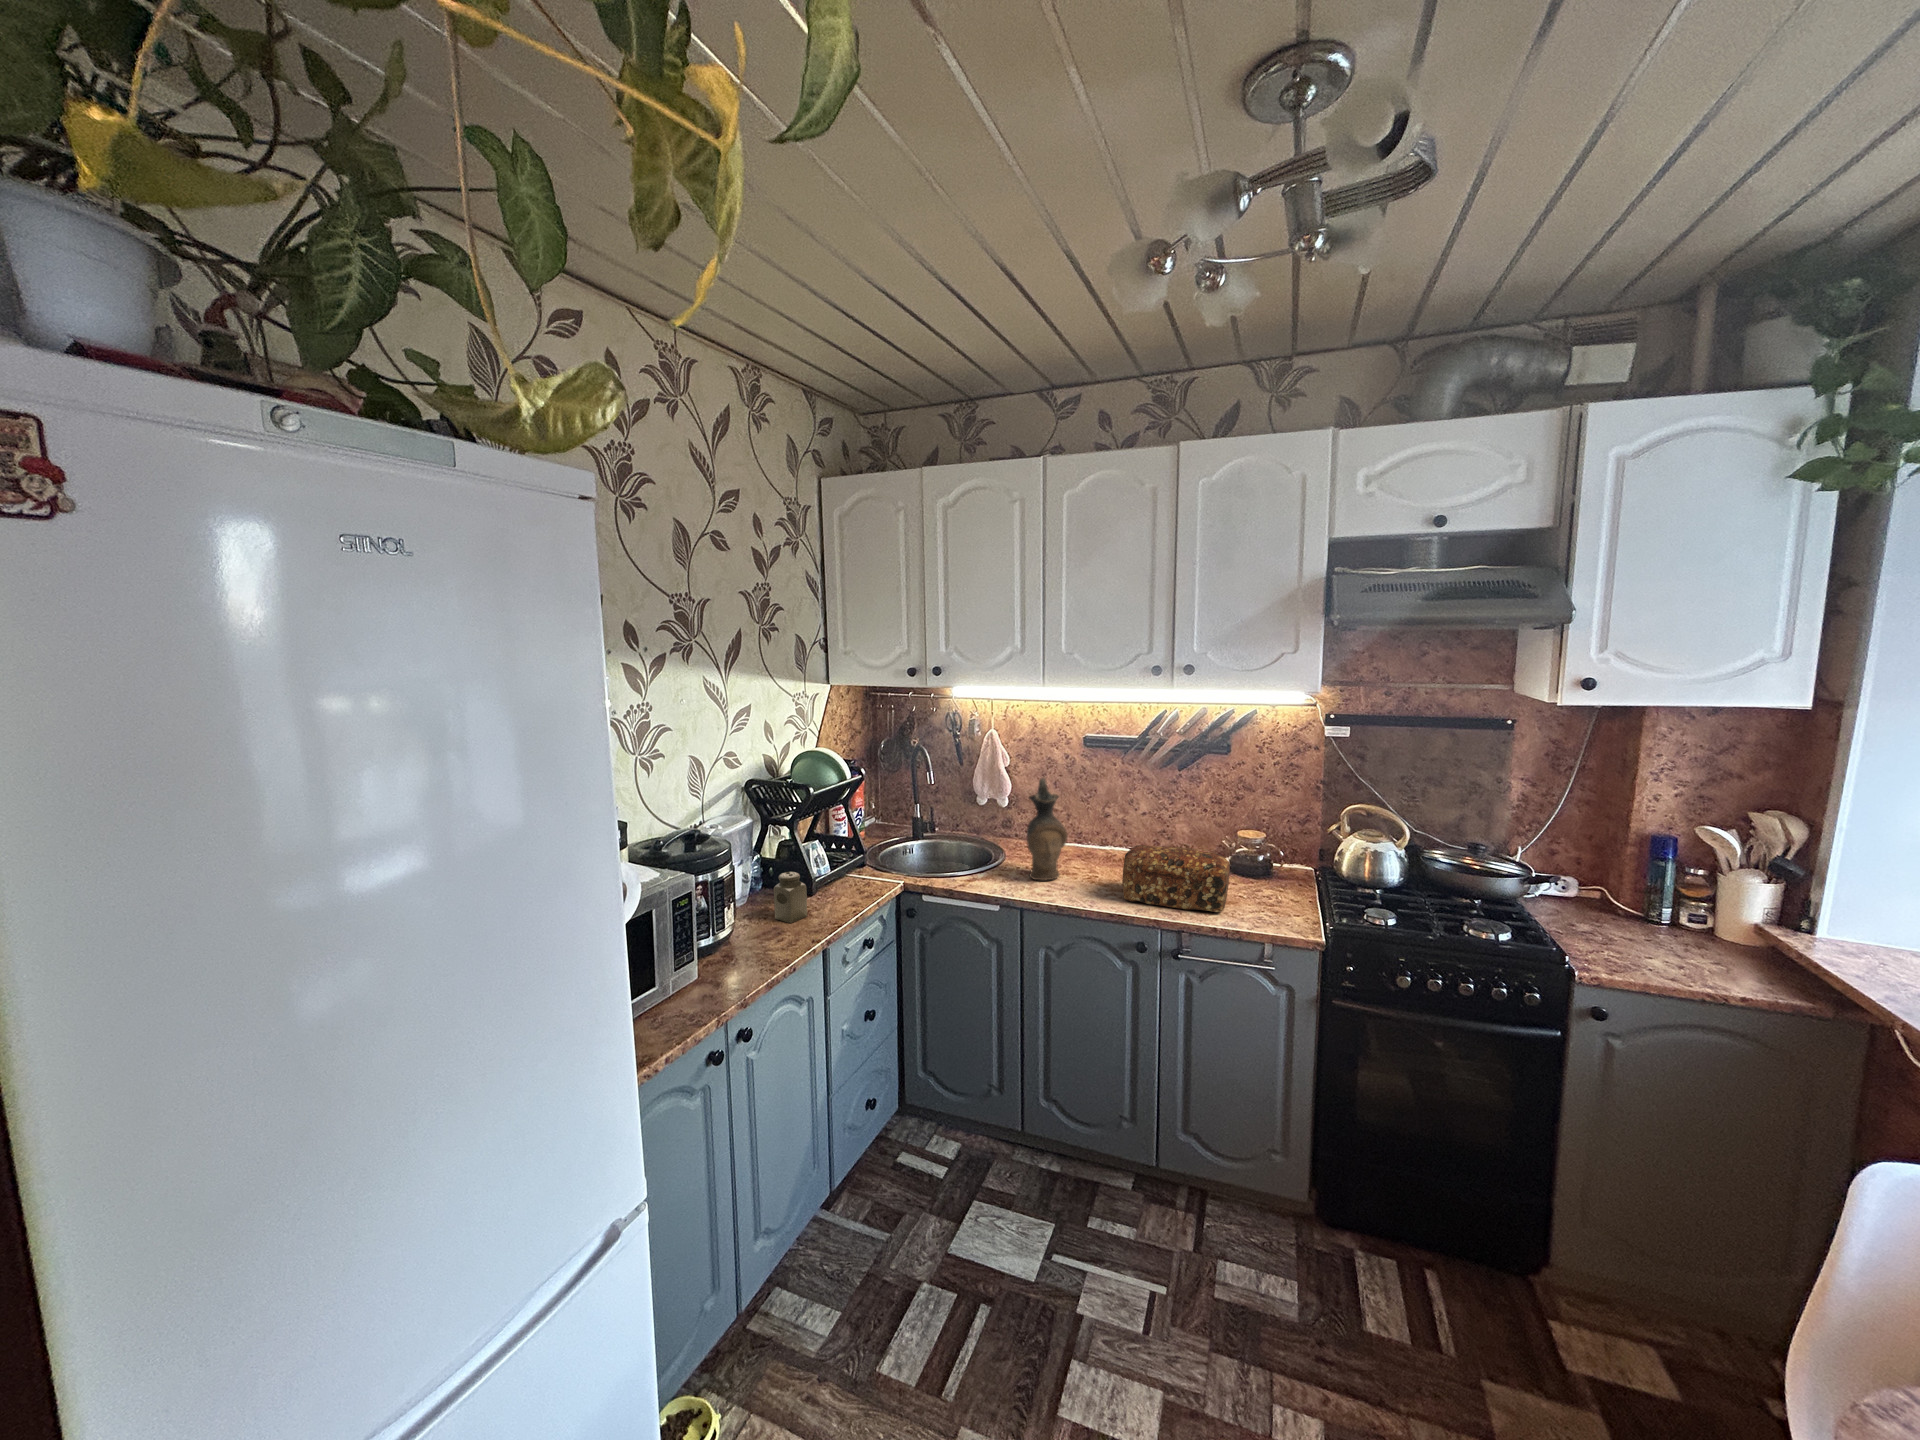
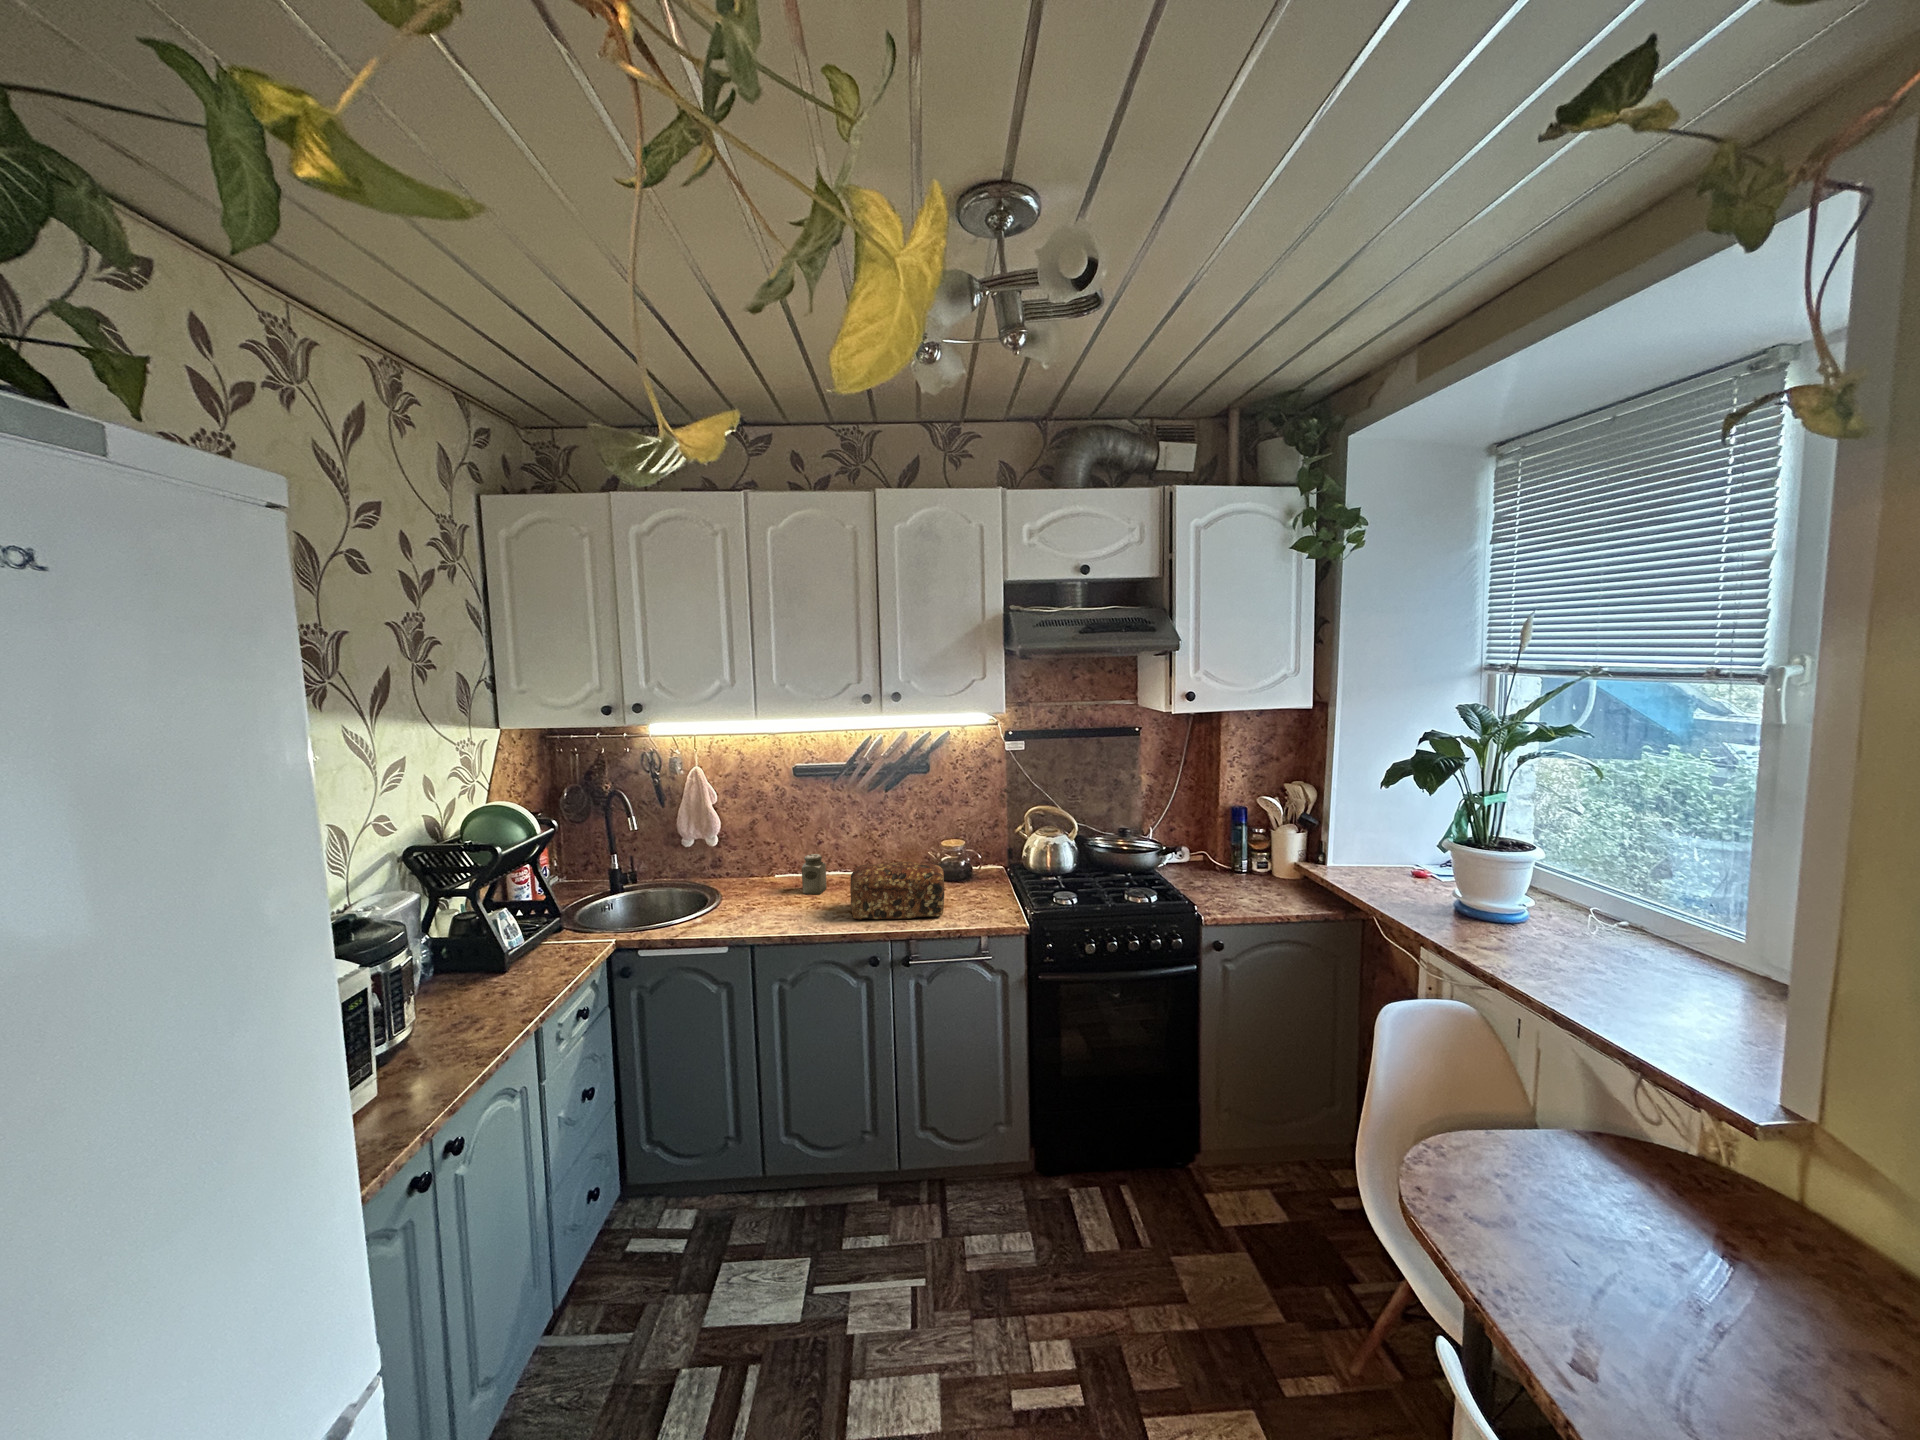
ceramic pitcher: present [1027,778,1068,880] -> none [748,811,791,914]
salt shaker: present [774,872,807,923] -> present [802,854,826,894]

